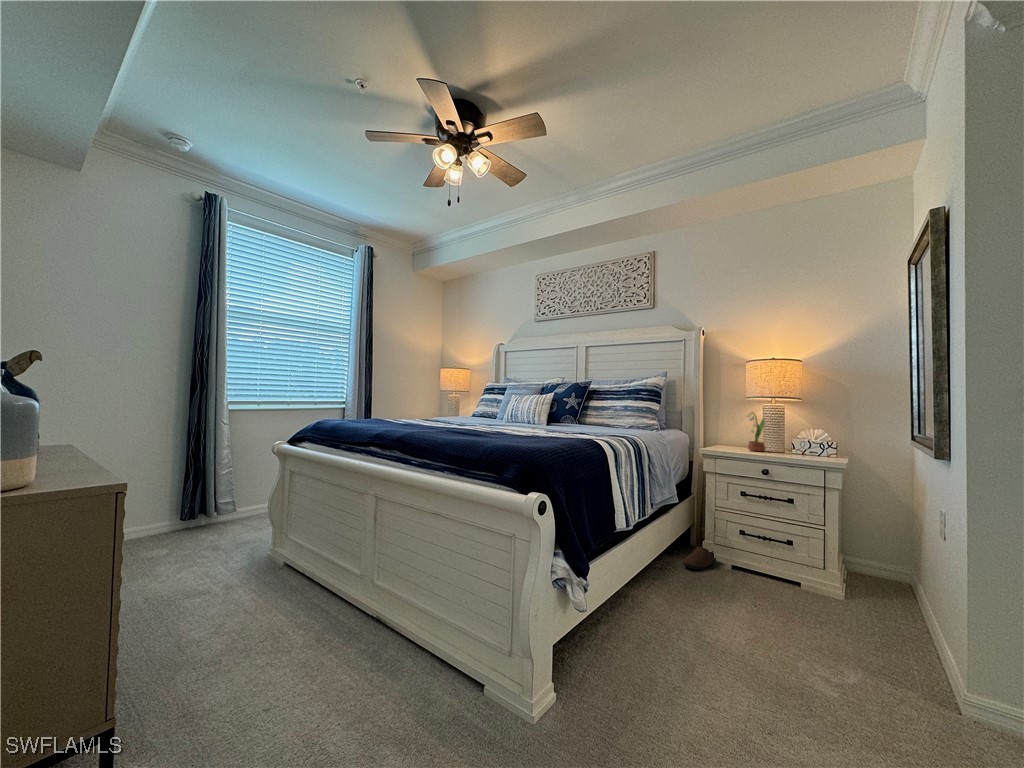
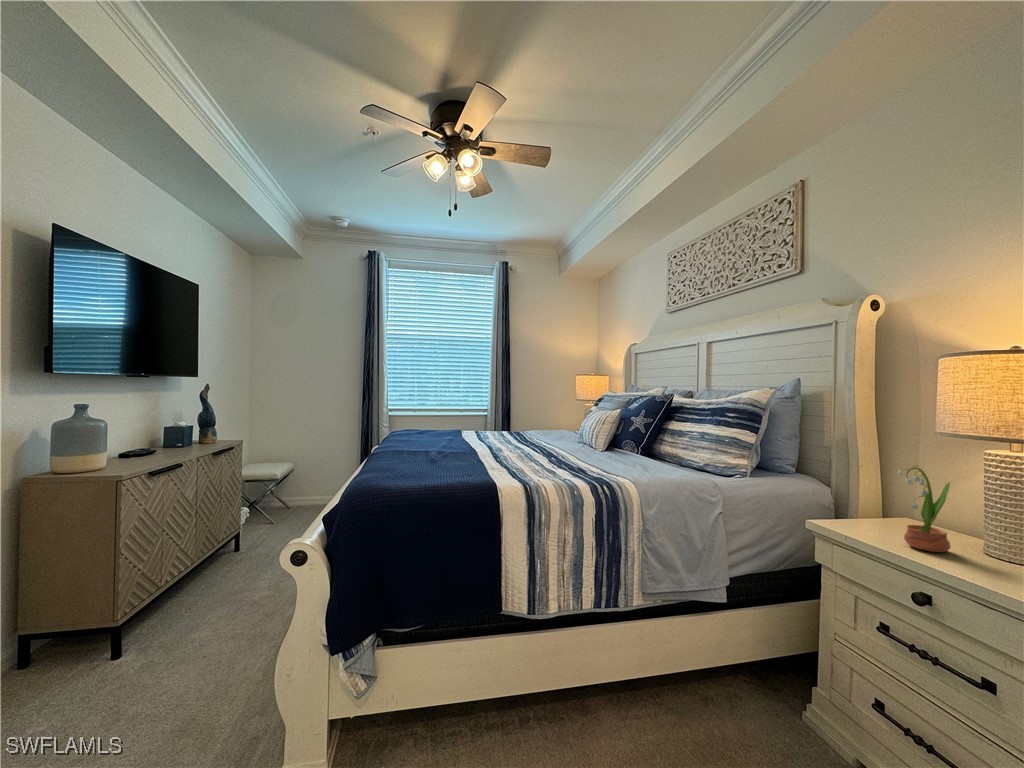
shoe: present [683,546,716,569] -> none [728,691,818,735]

